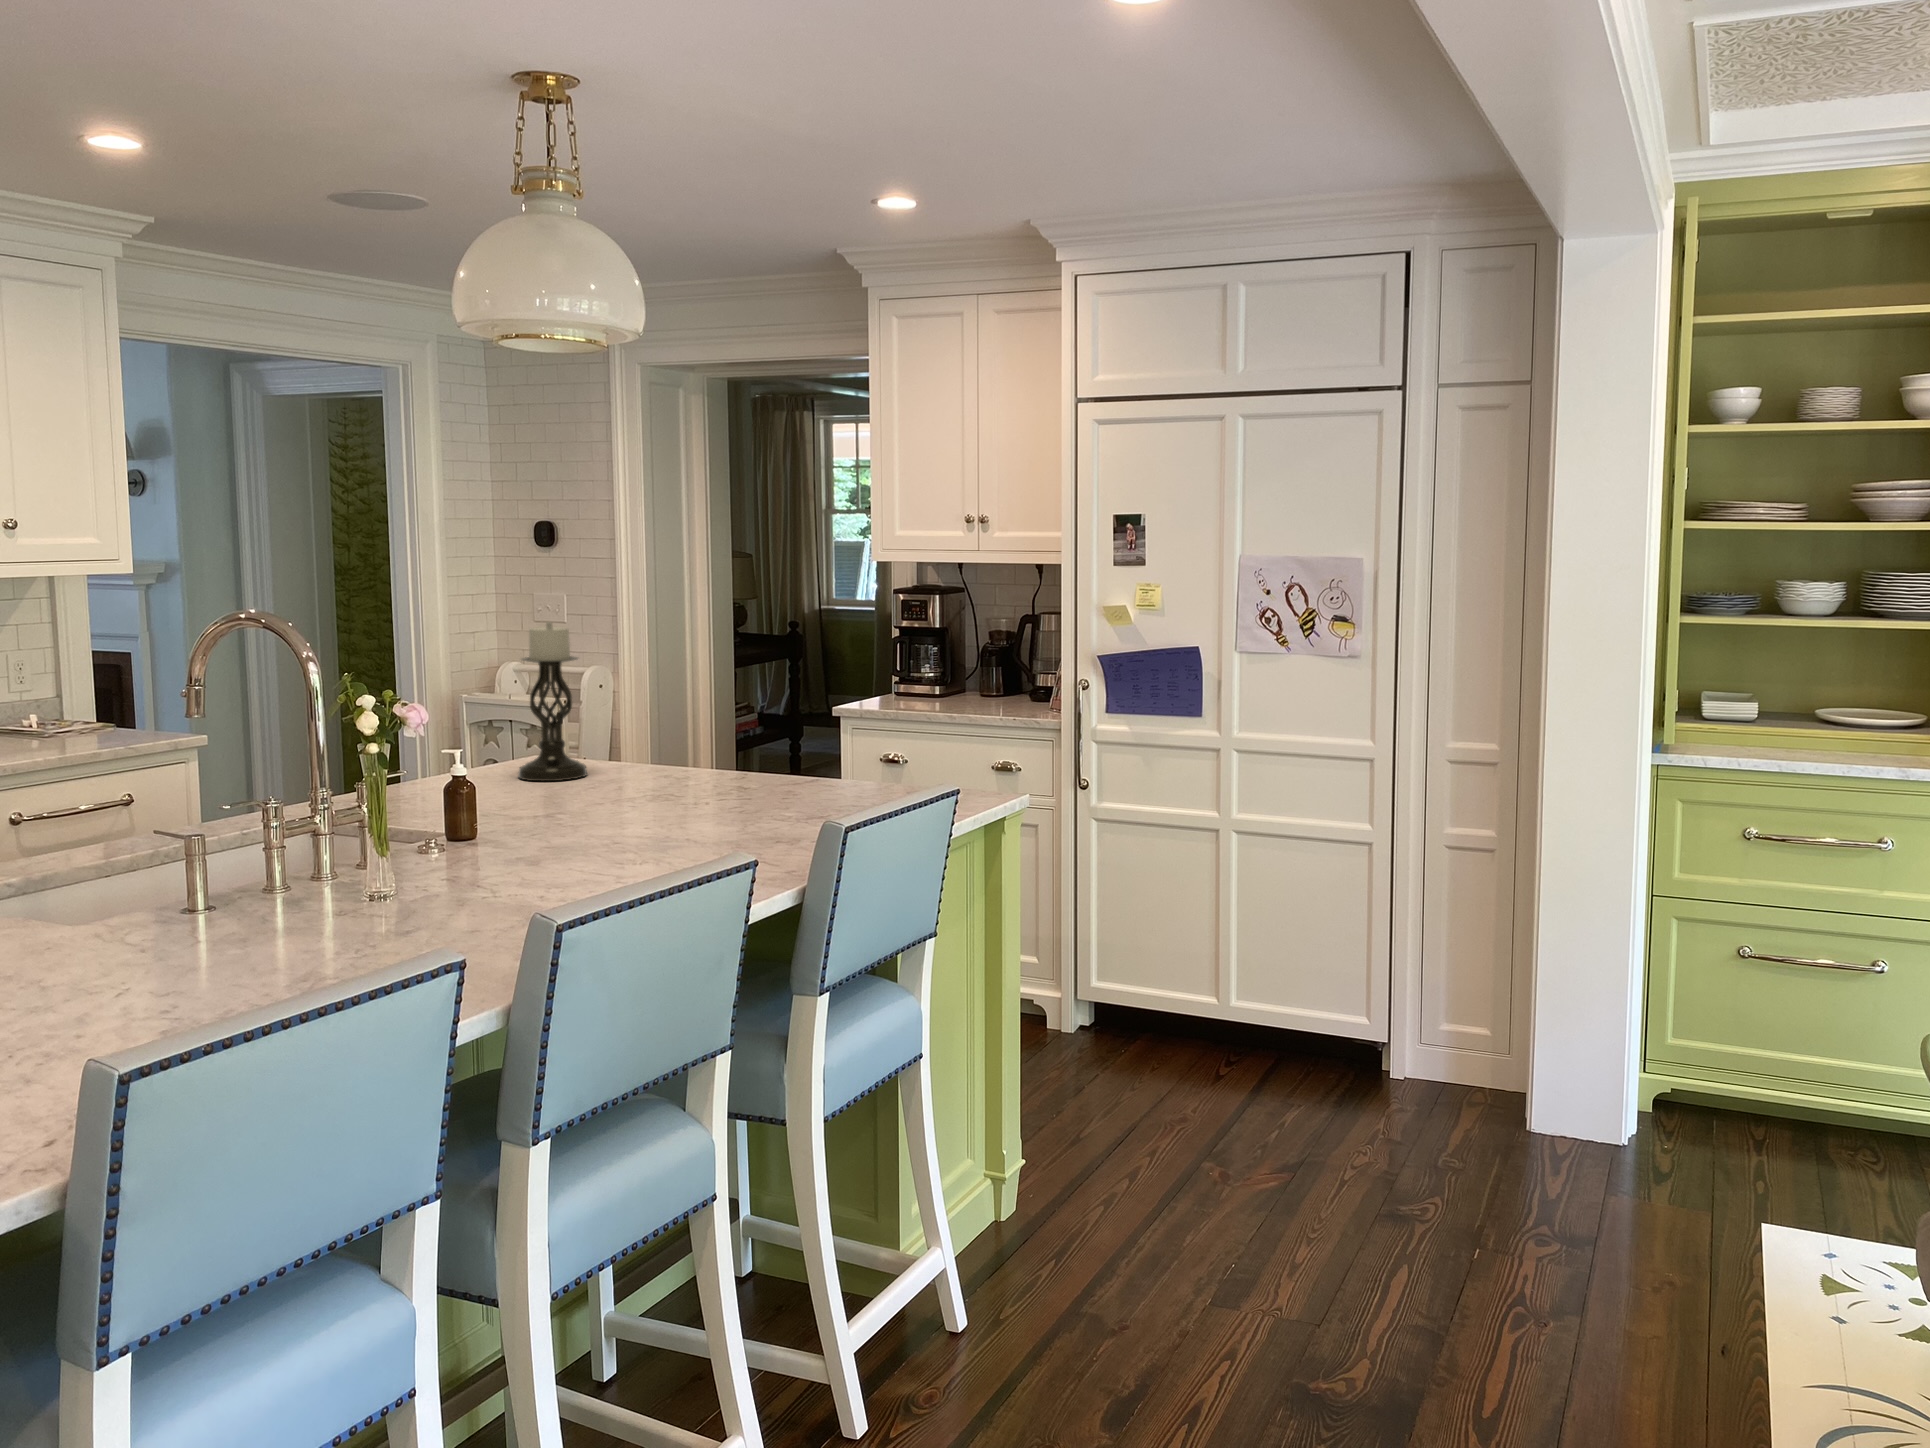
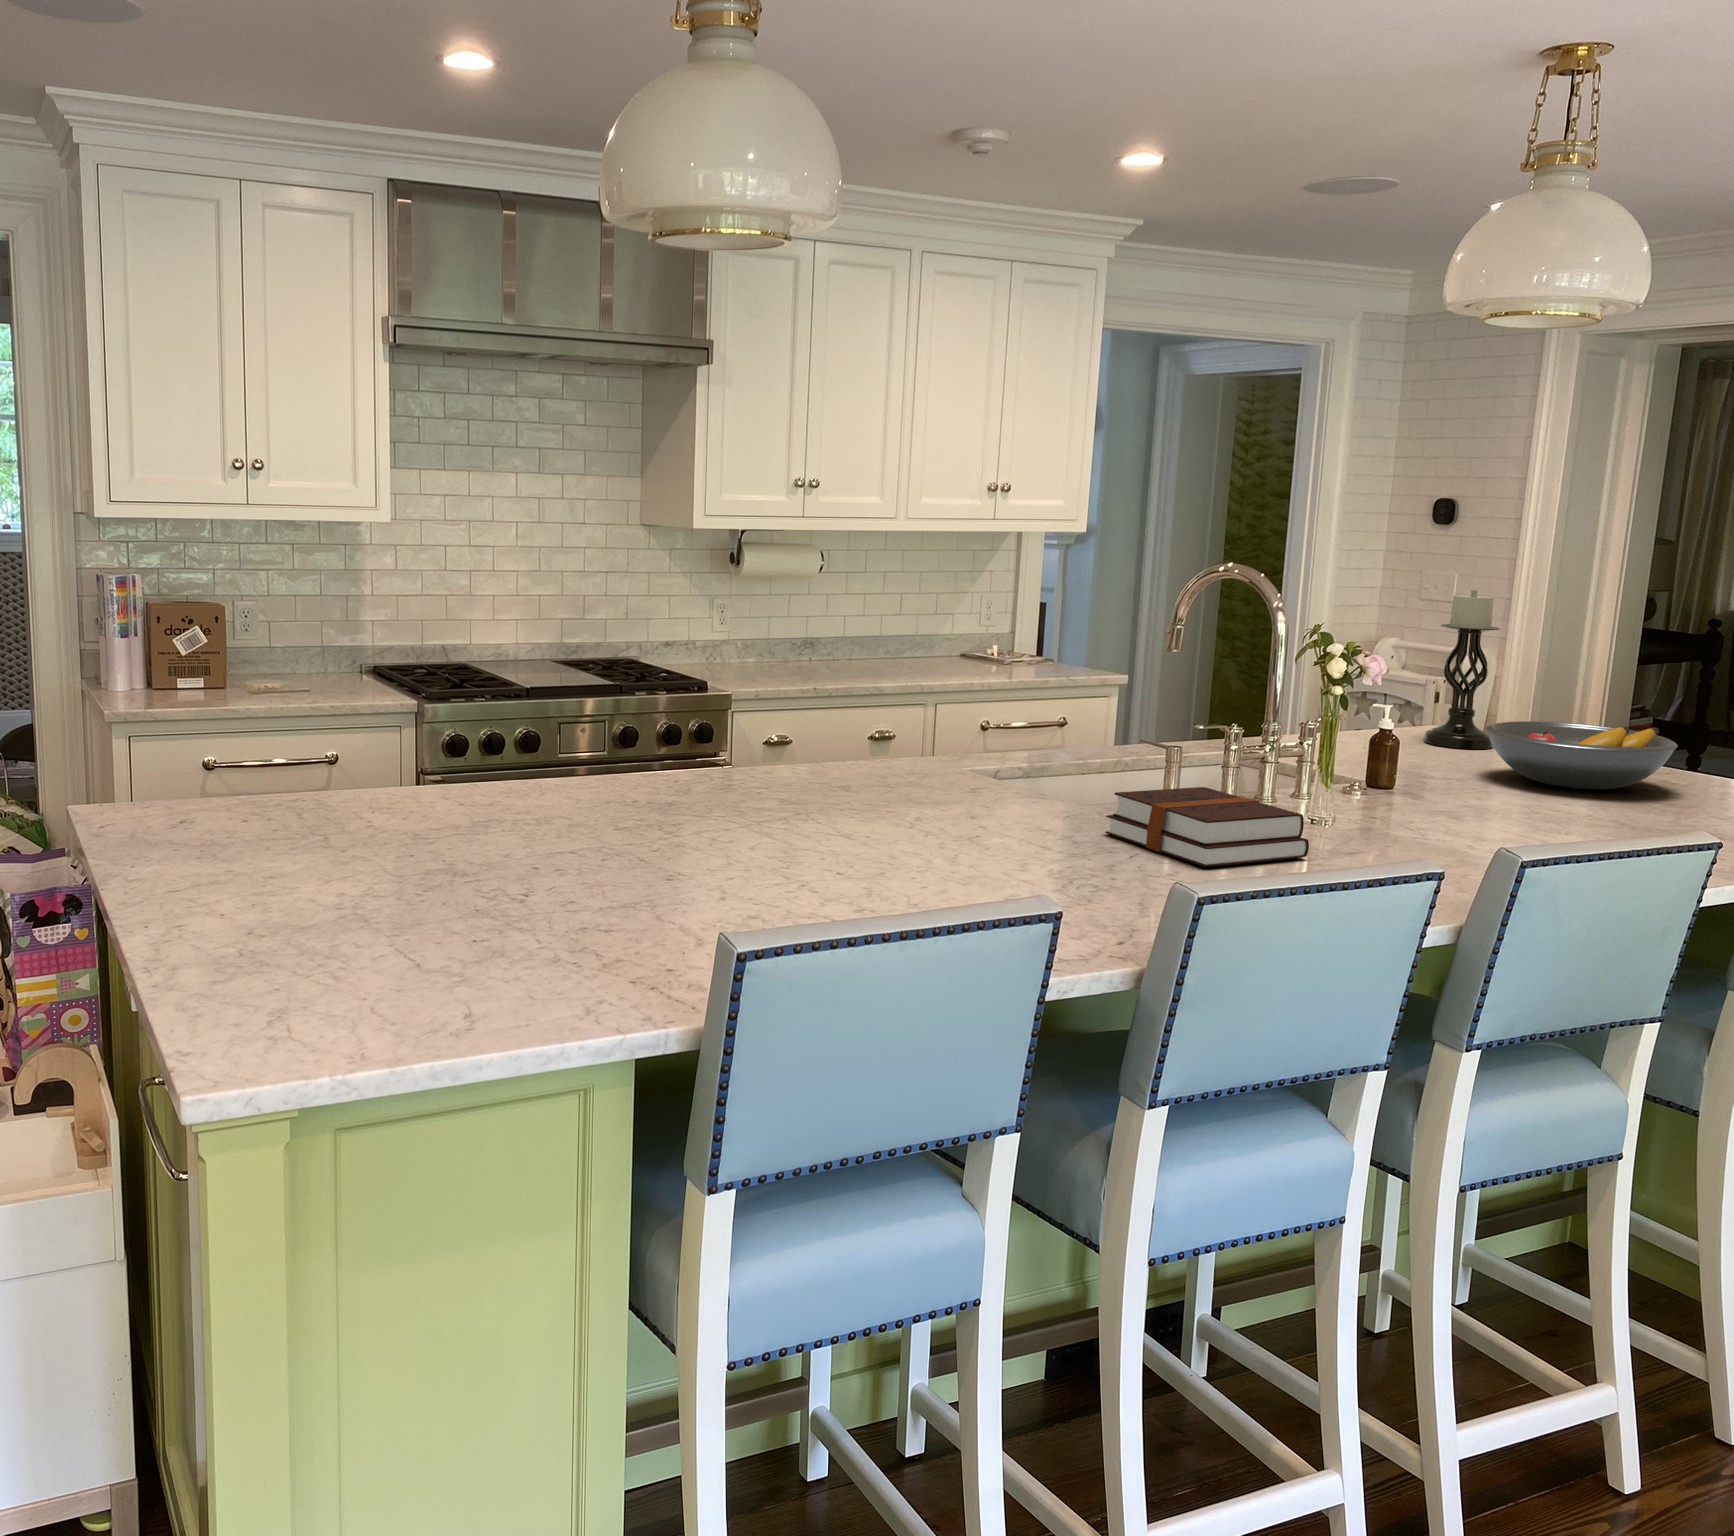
fruit bowl: none [566,744,744,812] -> present [1486,721,1678,789]
hardback book: none [85,885,347,991] -> present [1105,787,1309,867]

